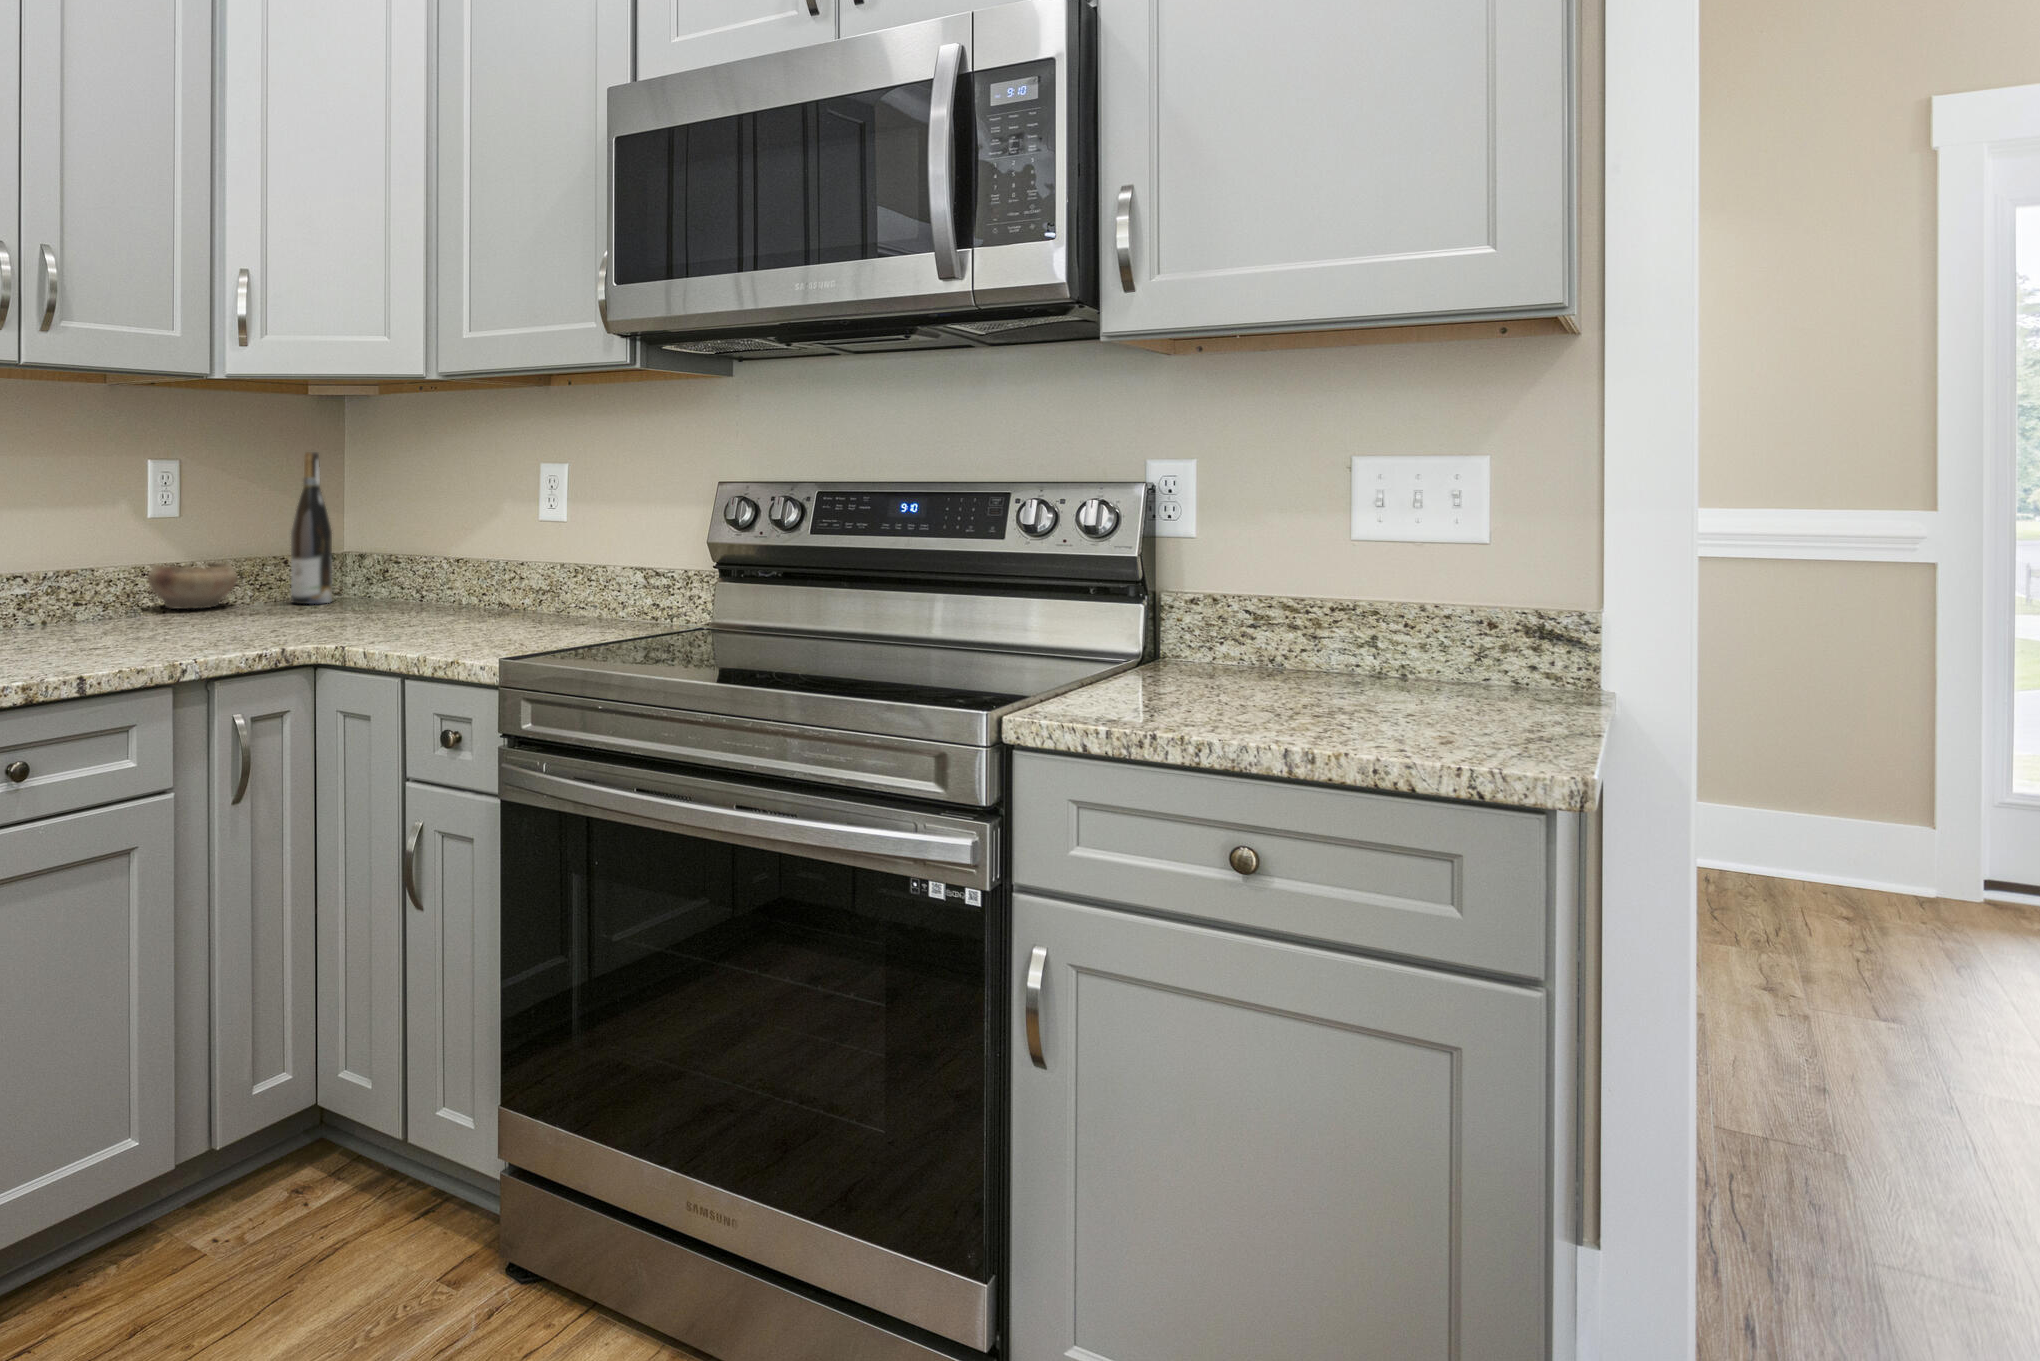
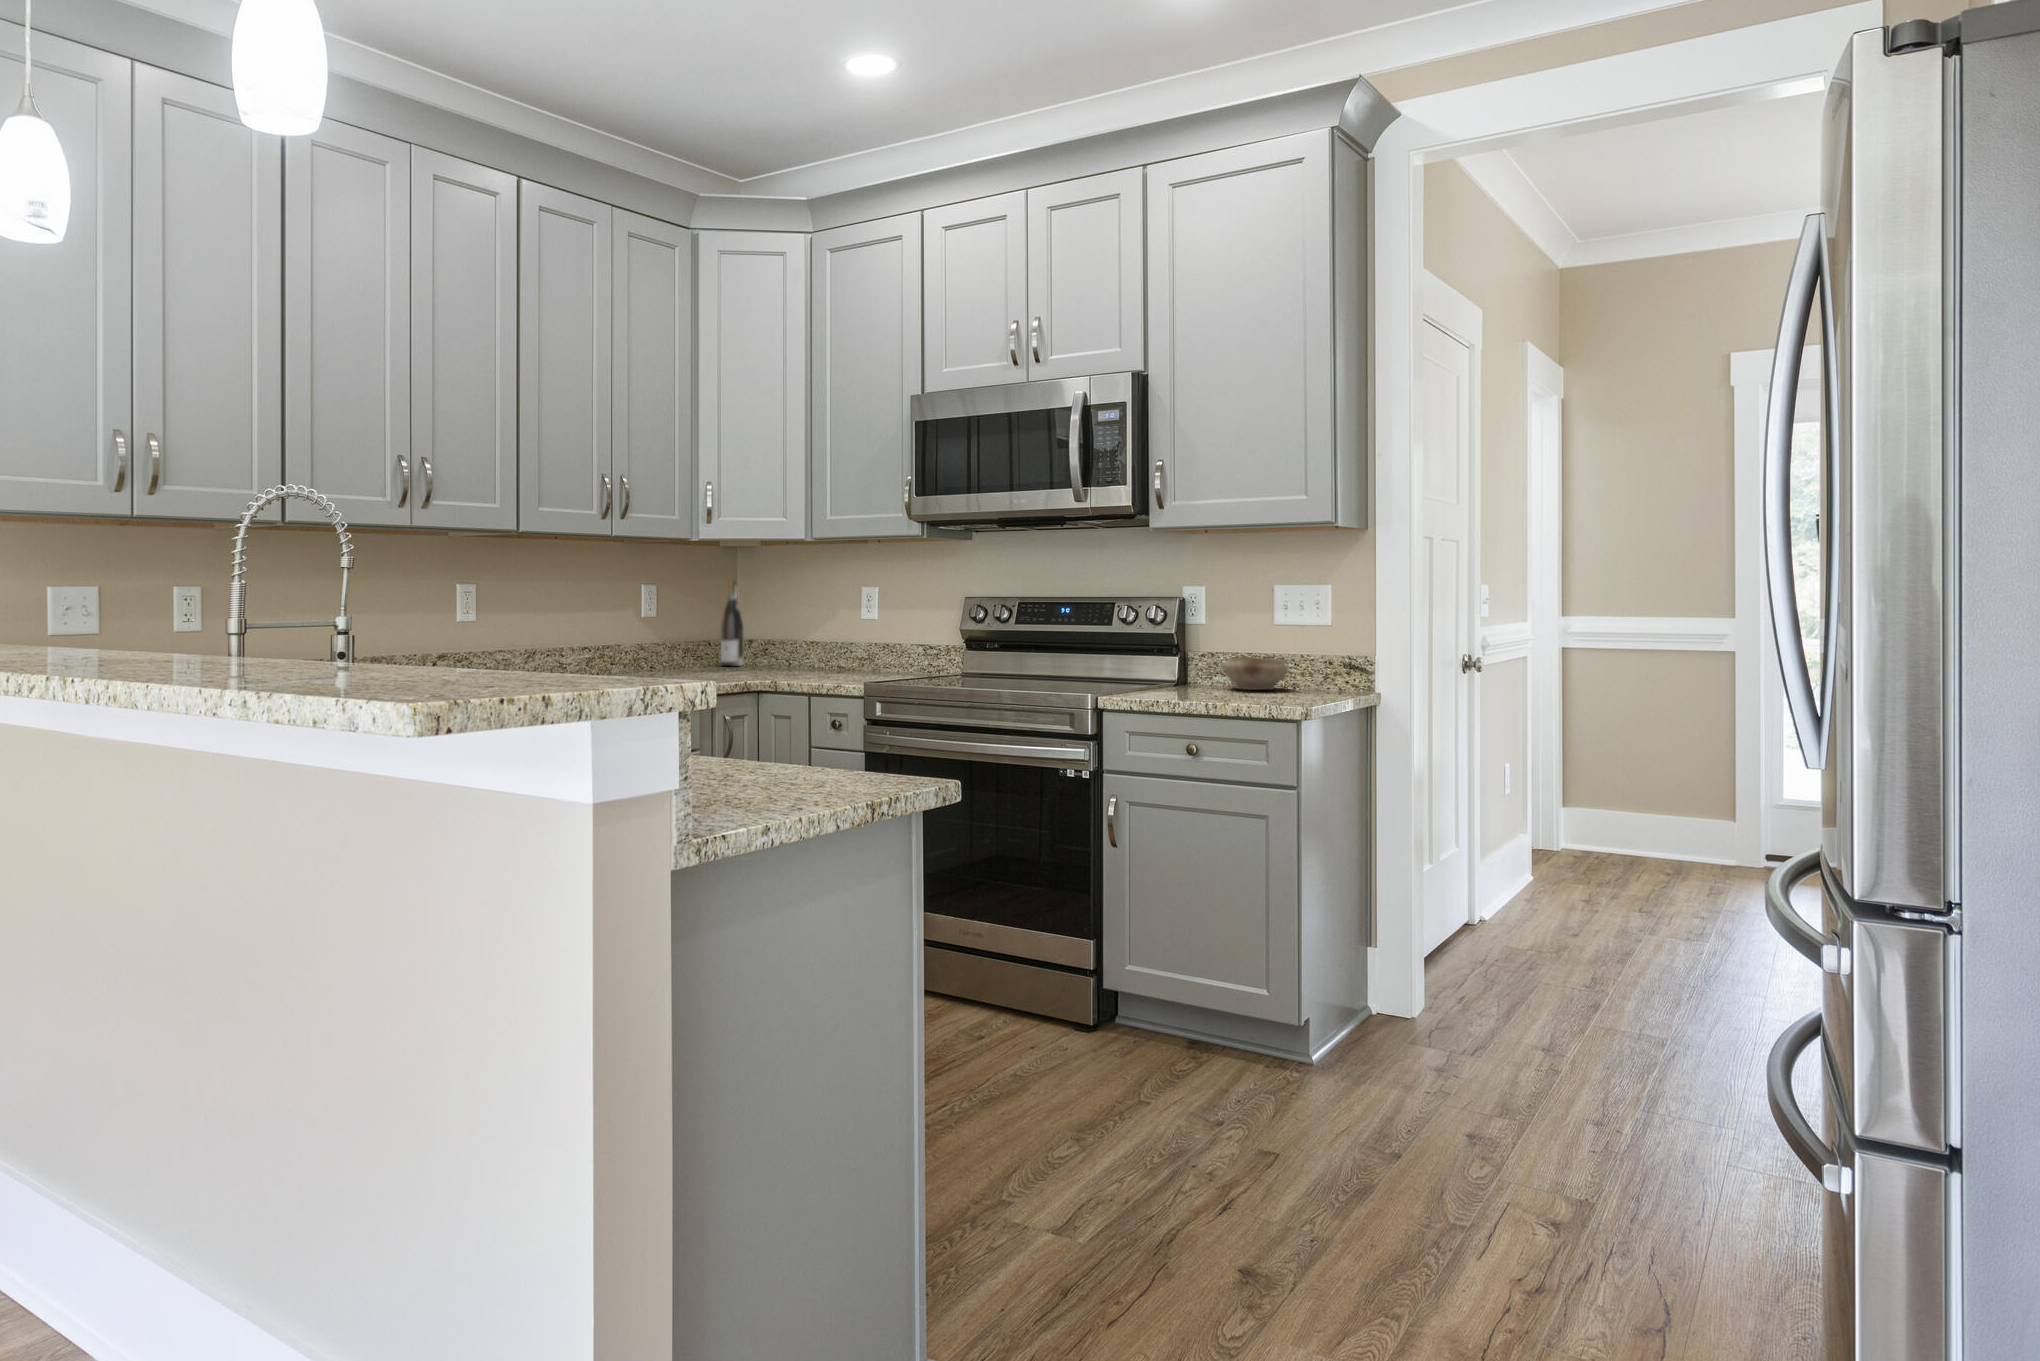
ceramic bowl: present [148,561,237,609] -> present [1223,657,1288,690]

